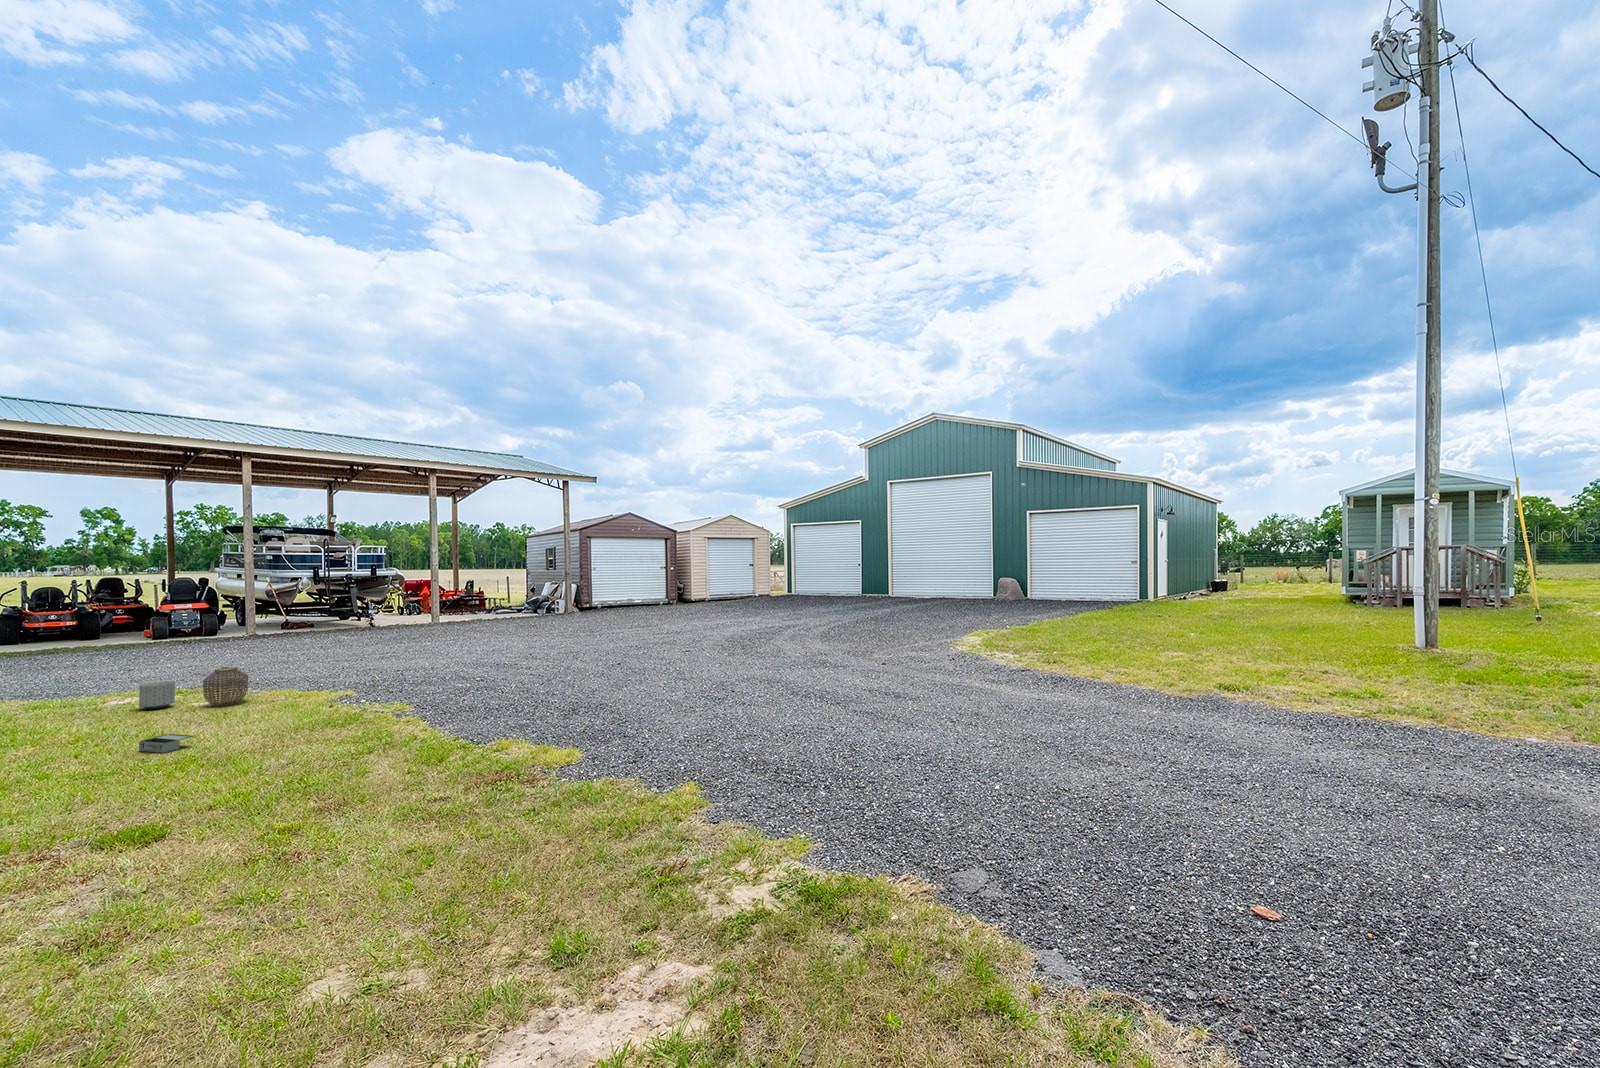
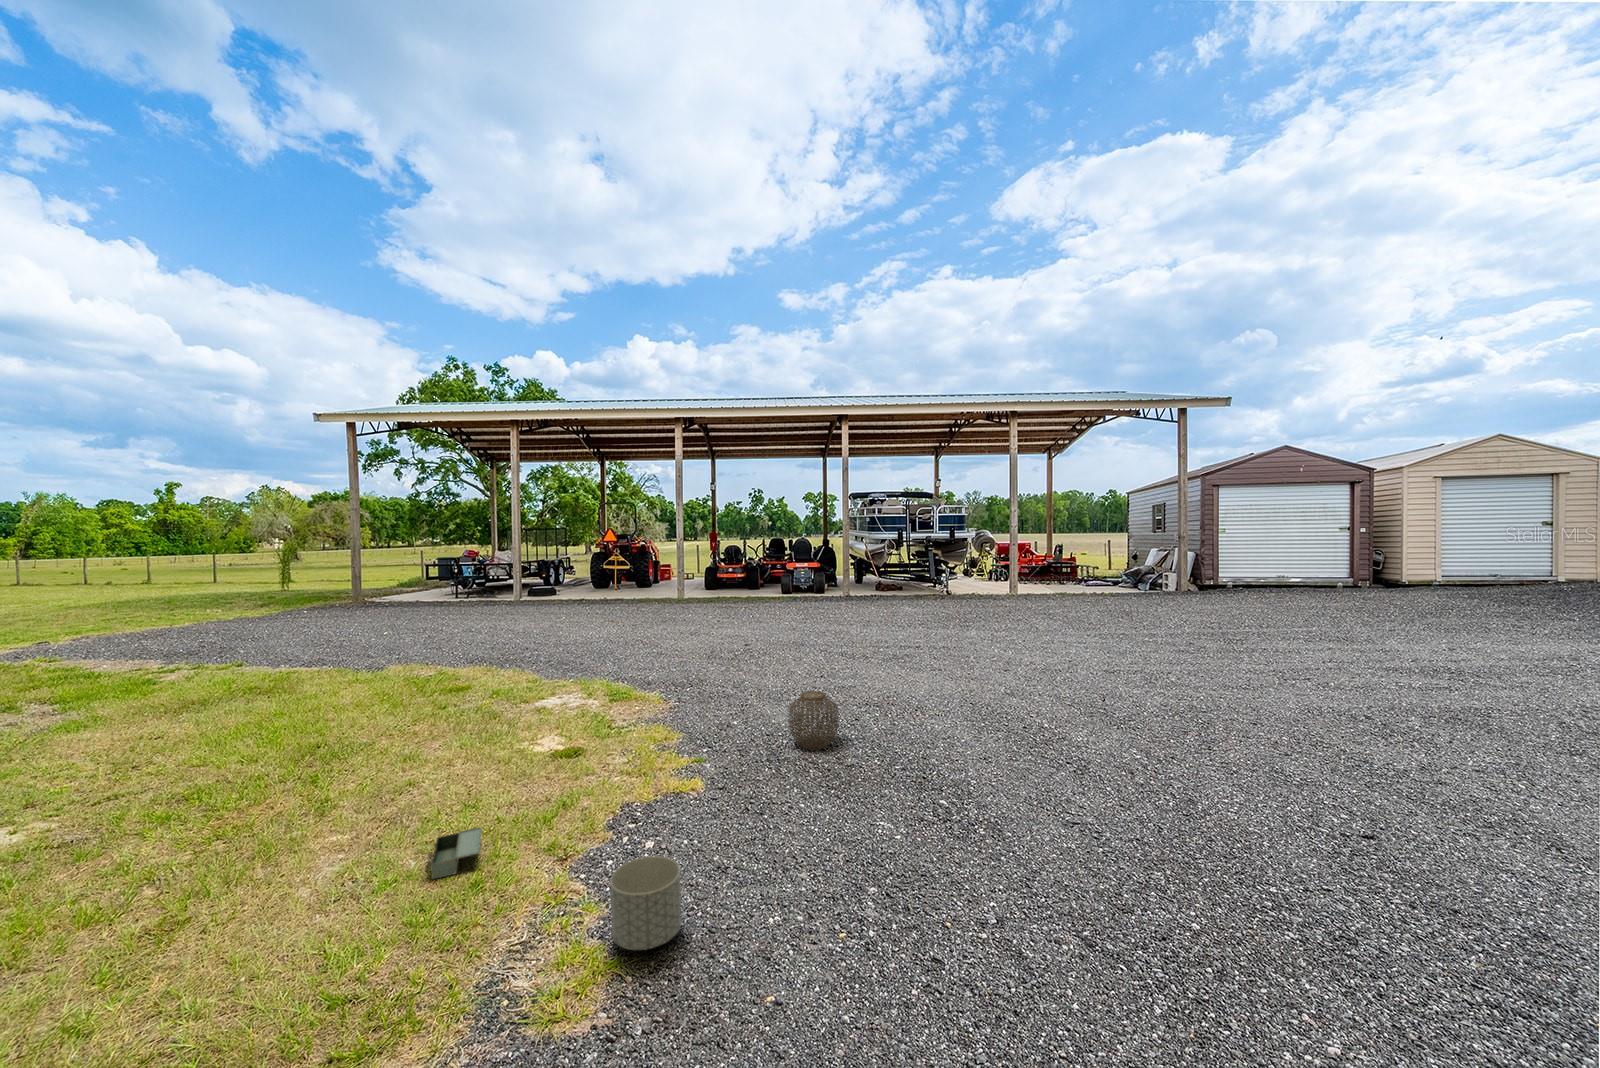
woven basket: present [203,668,248,706] -> present [789,691,838,749]
planter: present [139,681,175,709] -> present [610,856,682,950]

